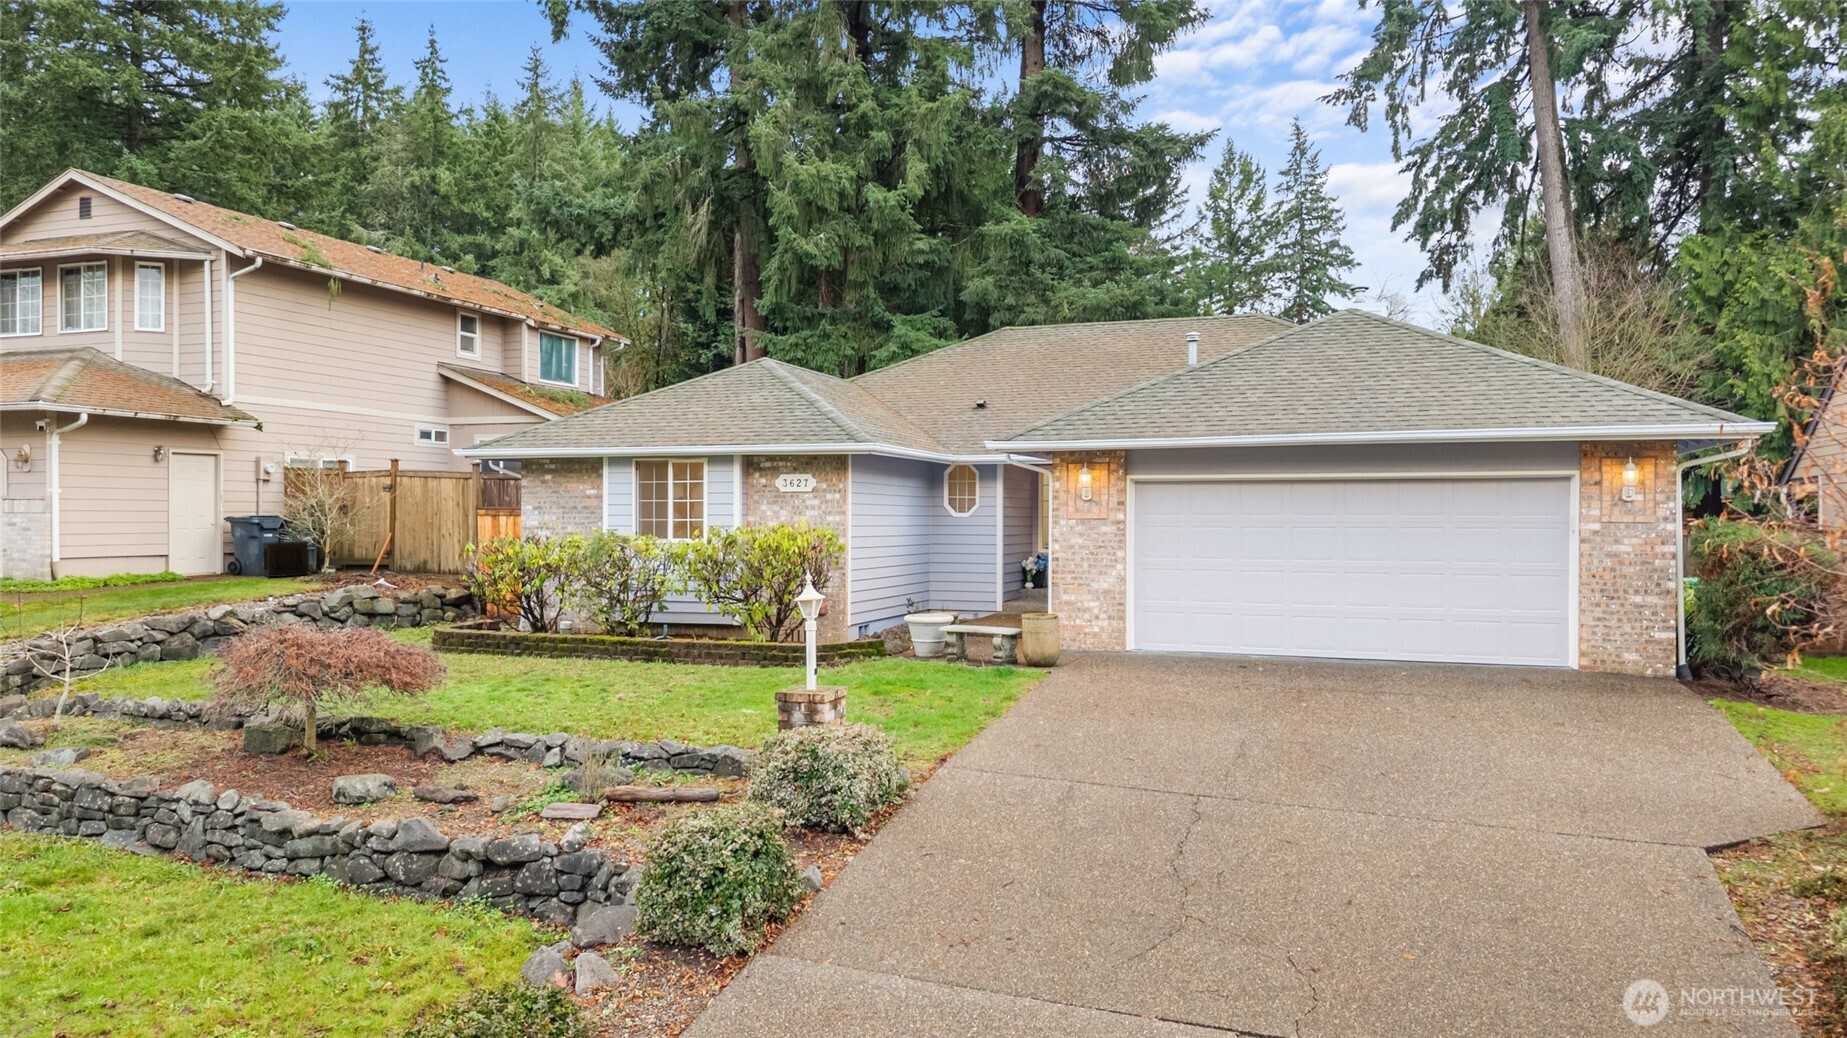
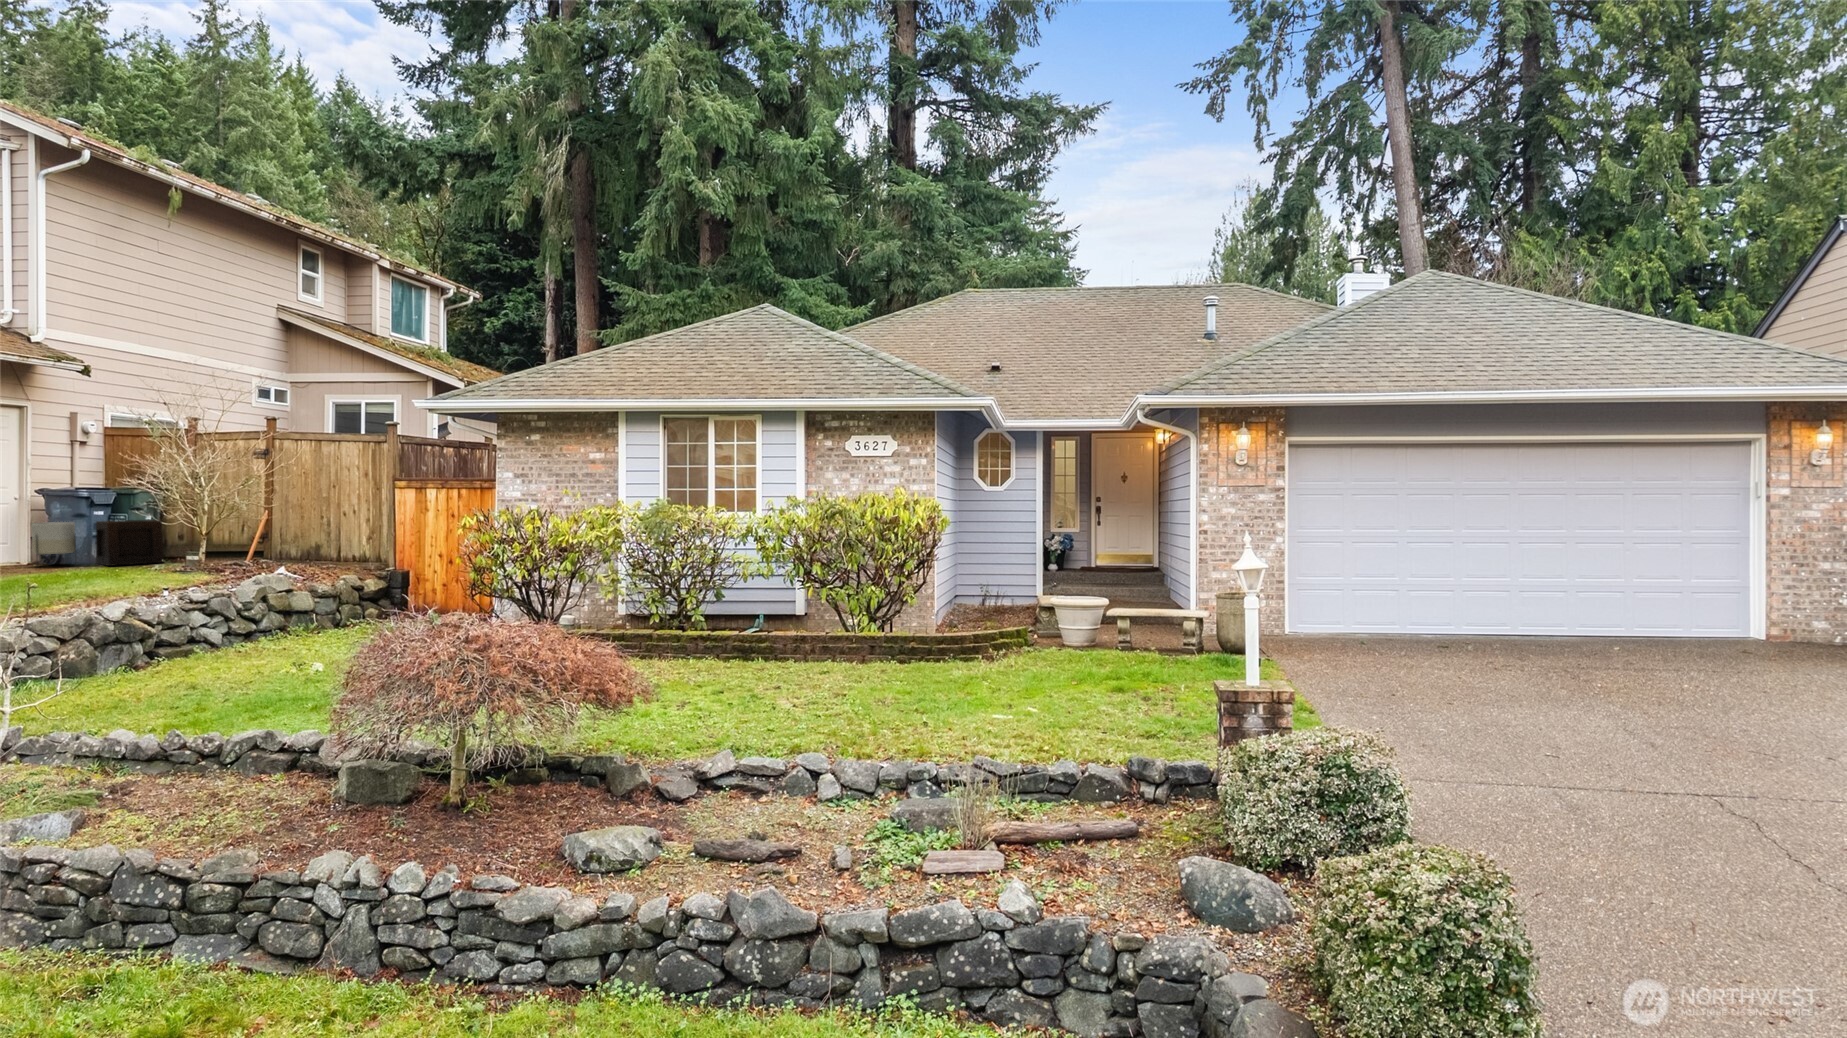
planter: none [218,544,249,579] -> present [31,522,77,561]

